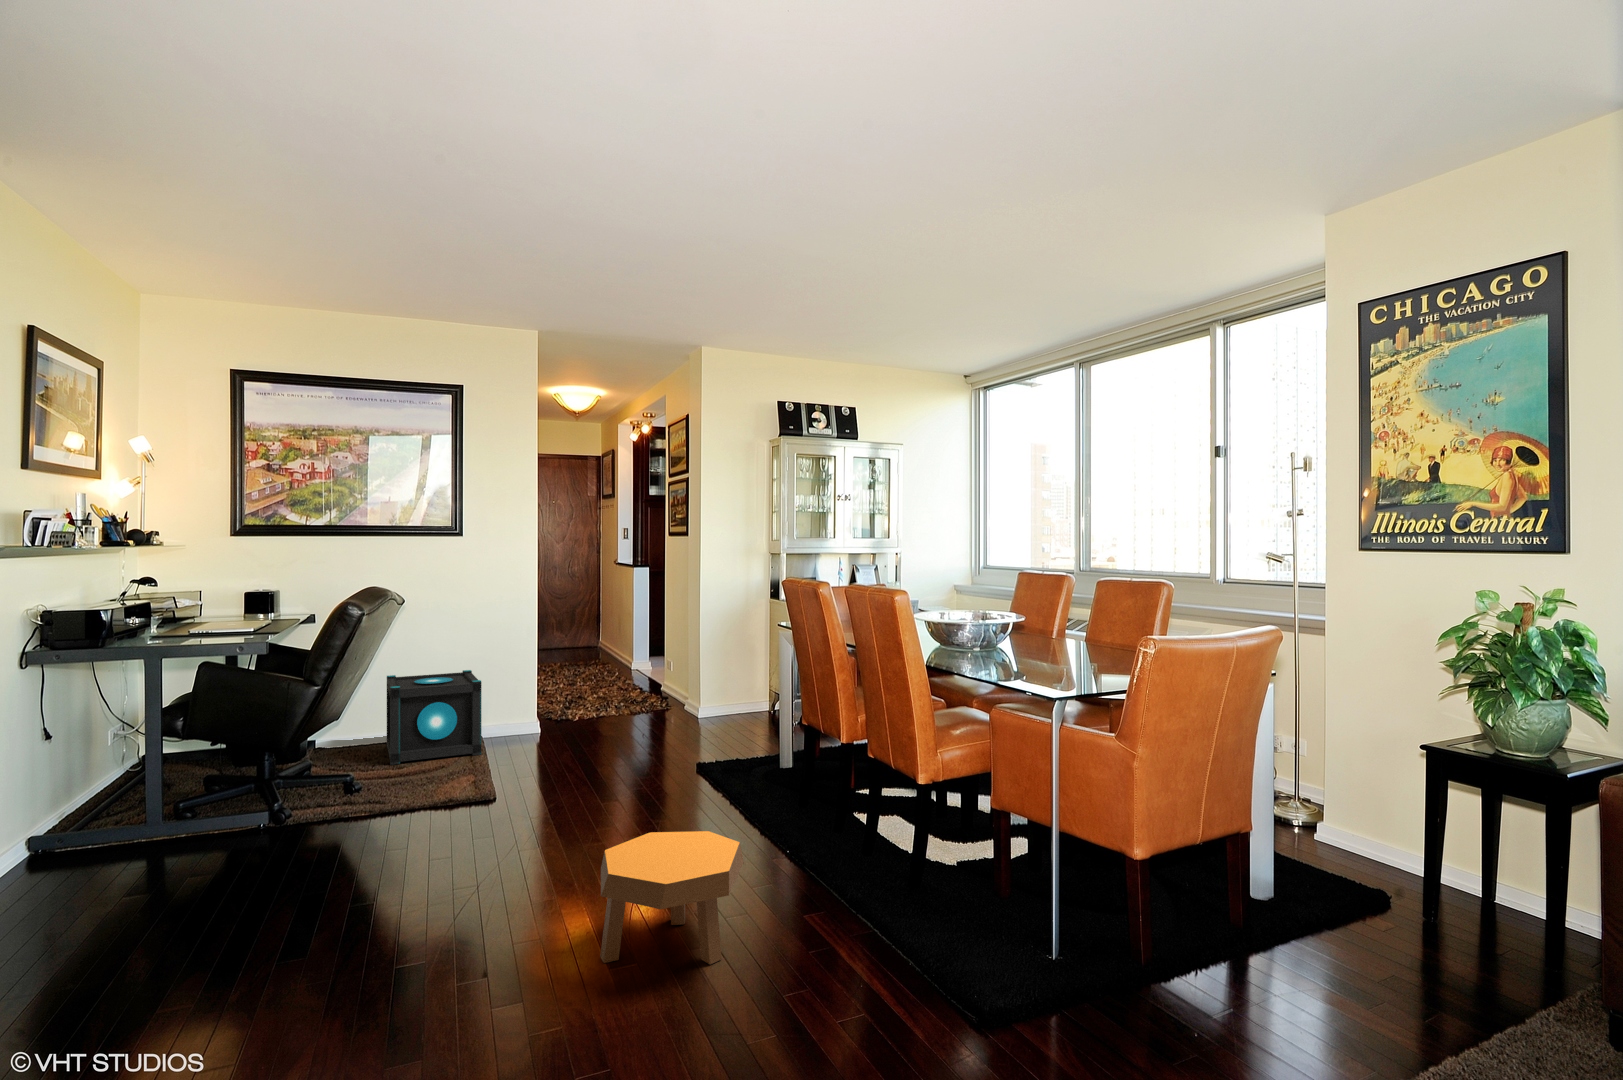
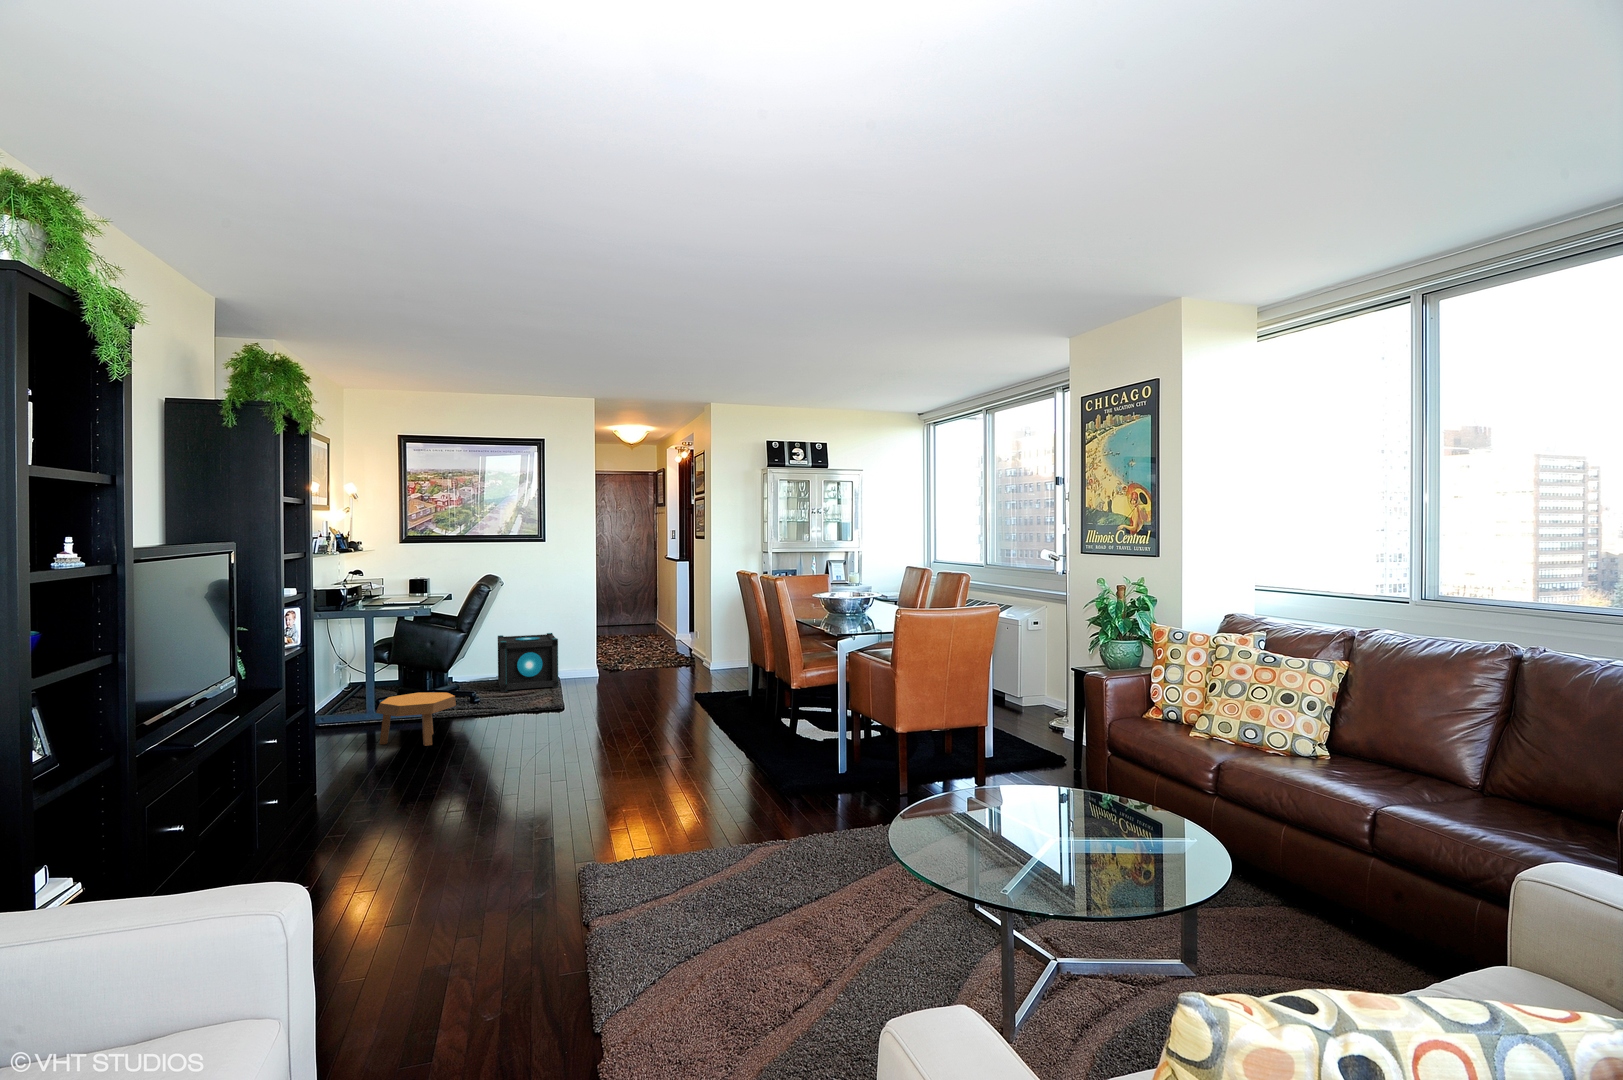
footstool: present [600,831,744,964] -> present [376,693,456,746]

